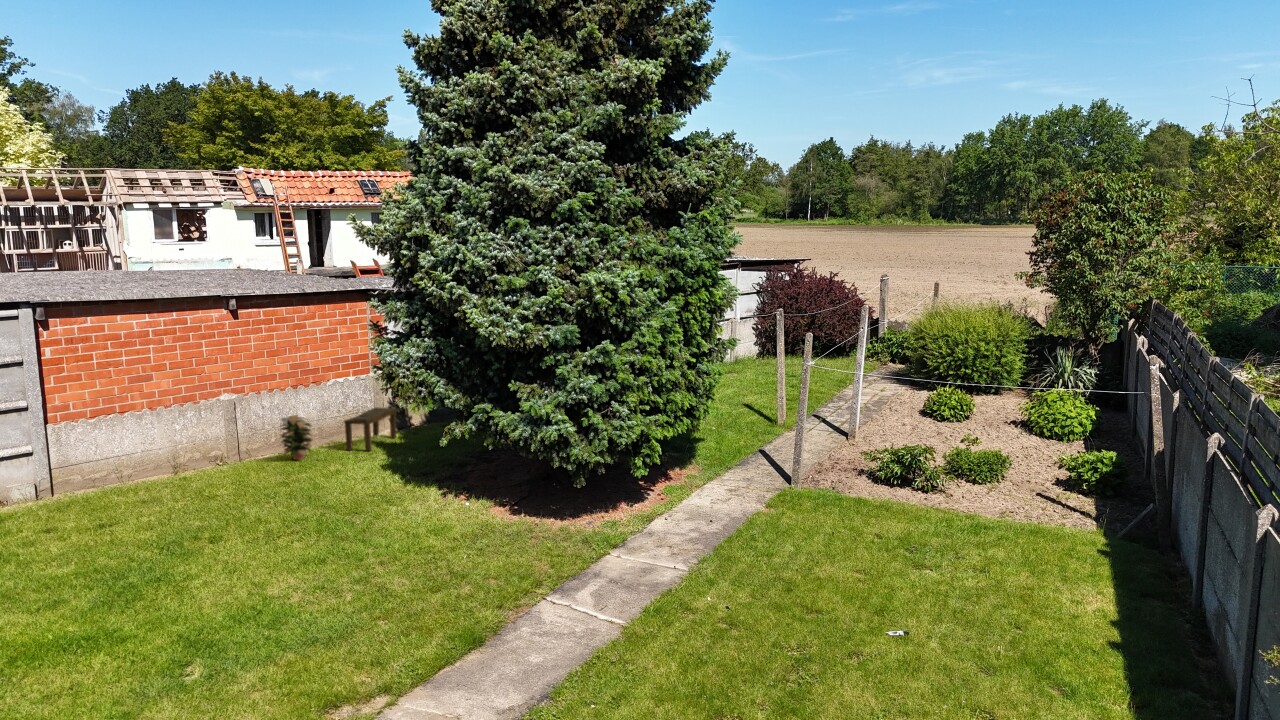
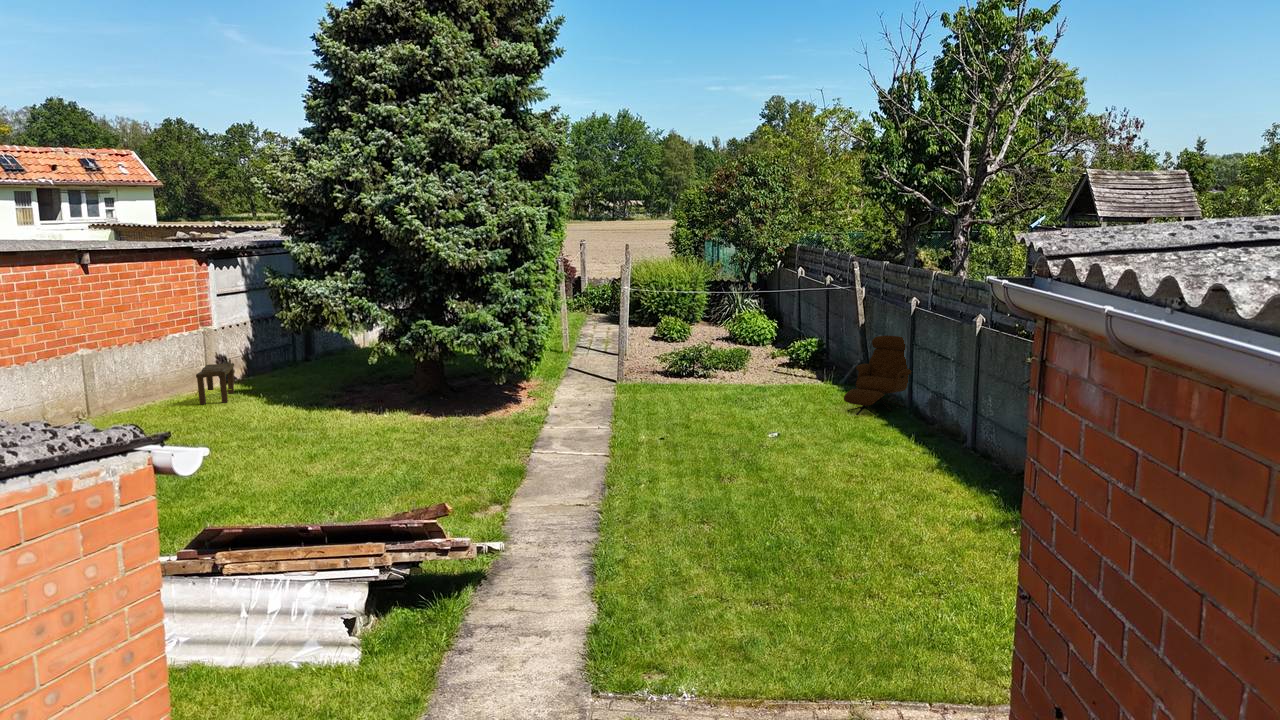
decorative plant: present [281,415,312,460] -> none [135,370,173,415]
lounge chair: none [1069,507,1235,659] -> present [844,336,912,415]

